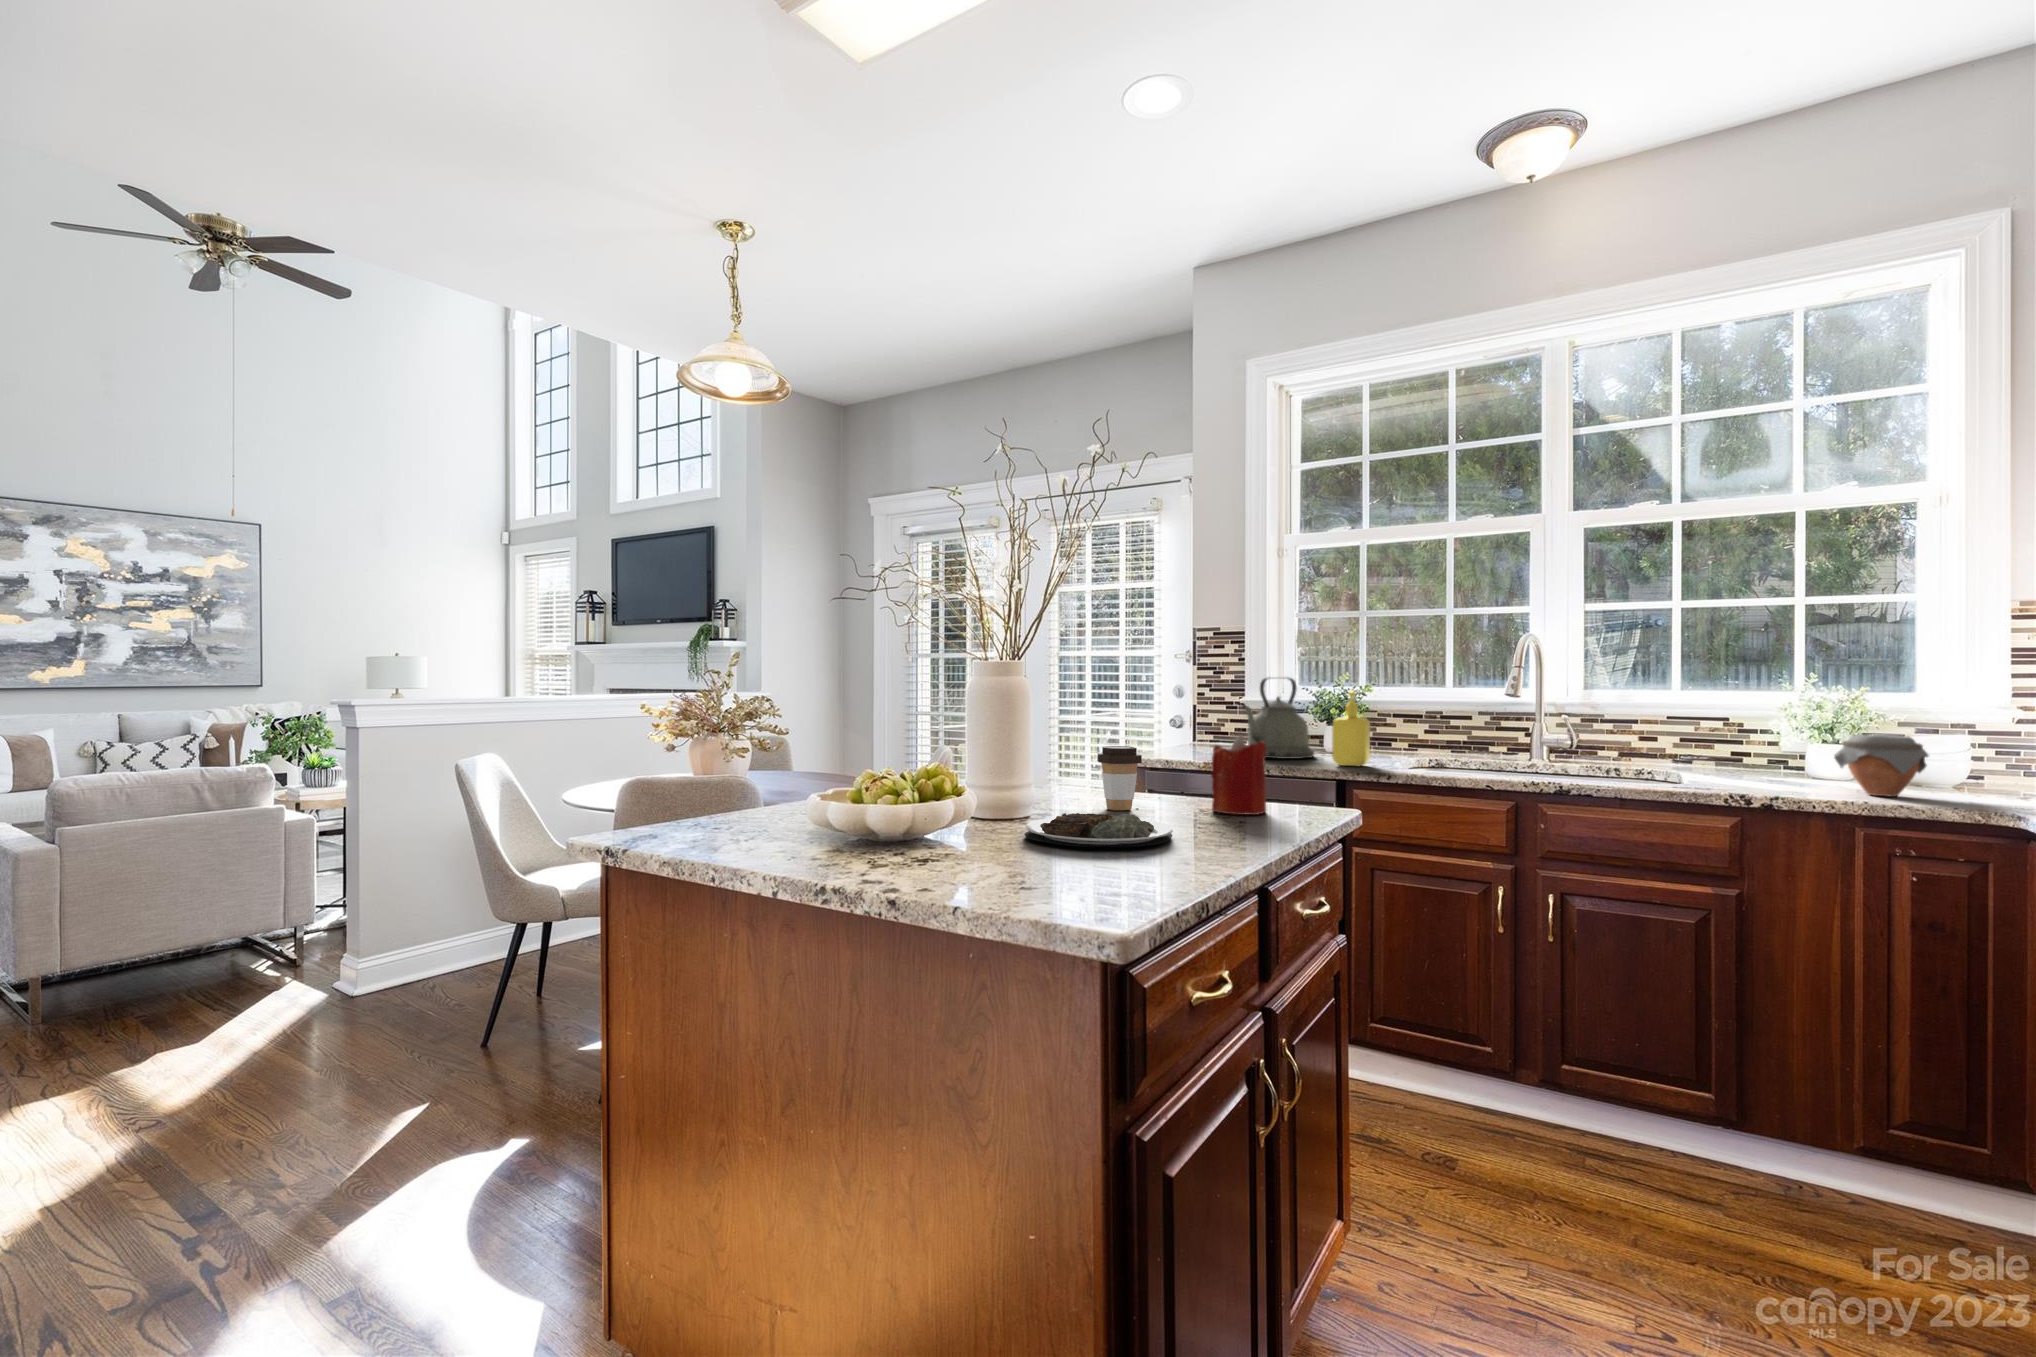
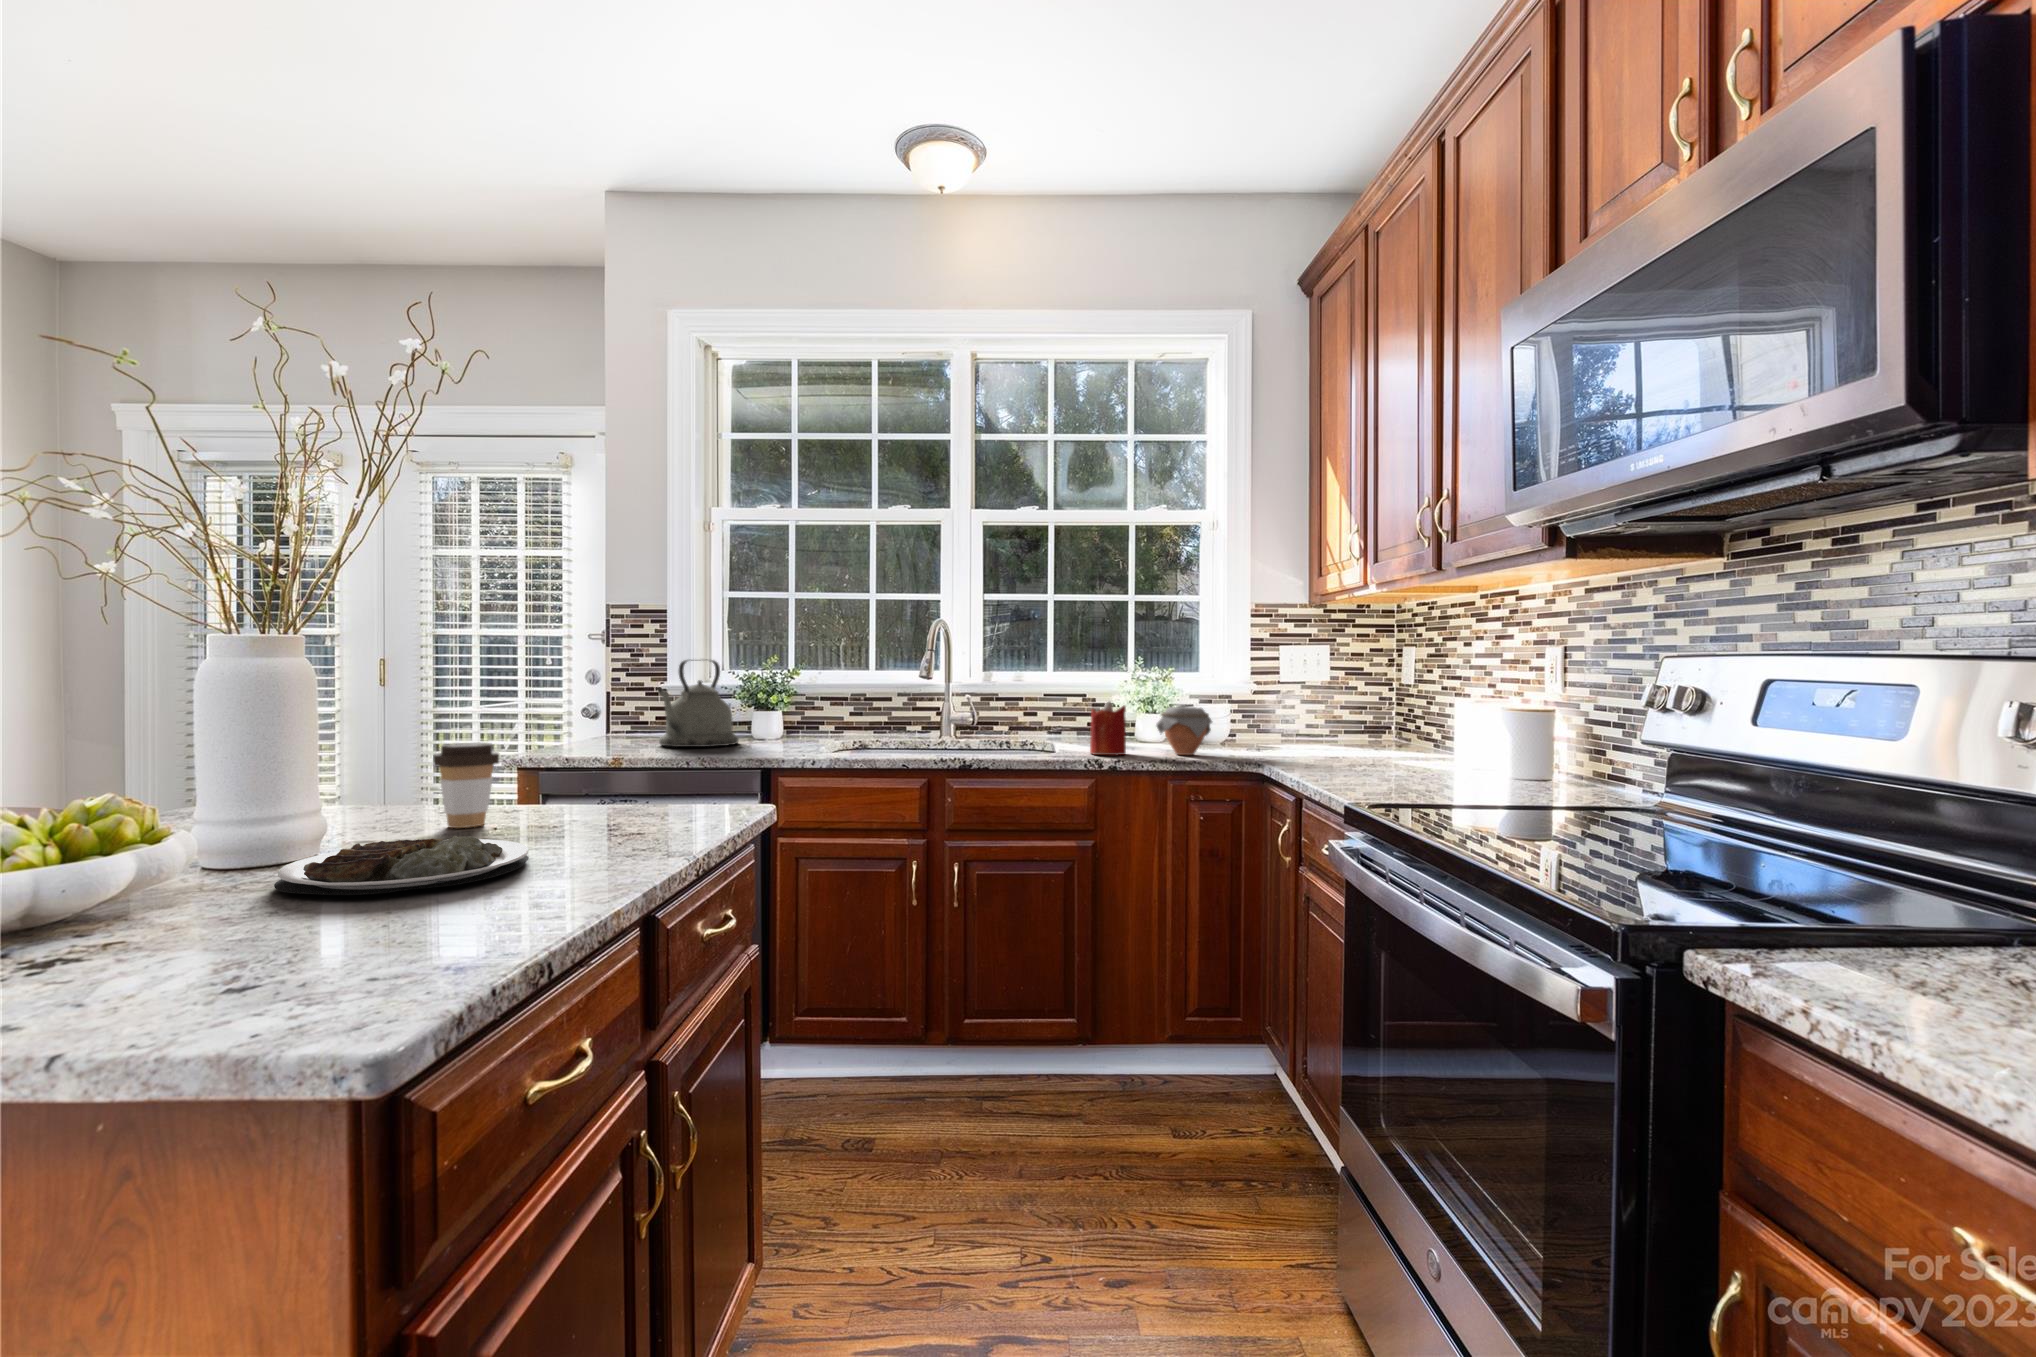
soap dispenser: present [1332,690,1370,766] -> none [756,672,795,751]
candle: present [1211,735,1266,815] -> present [1090,701,1126,755]

